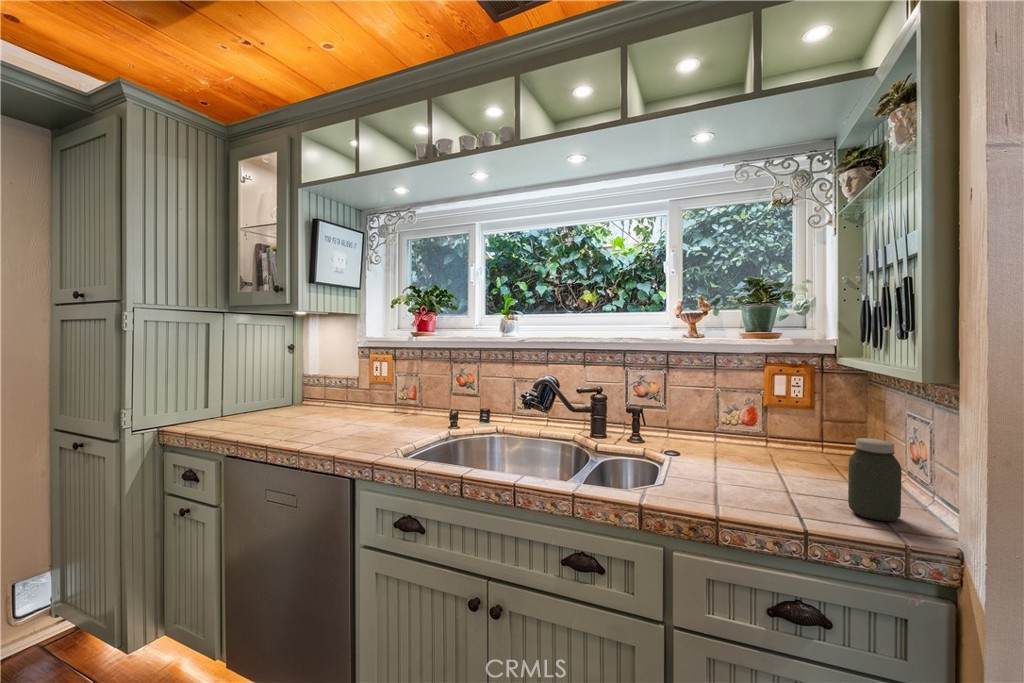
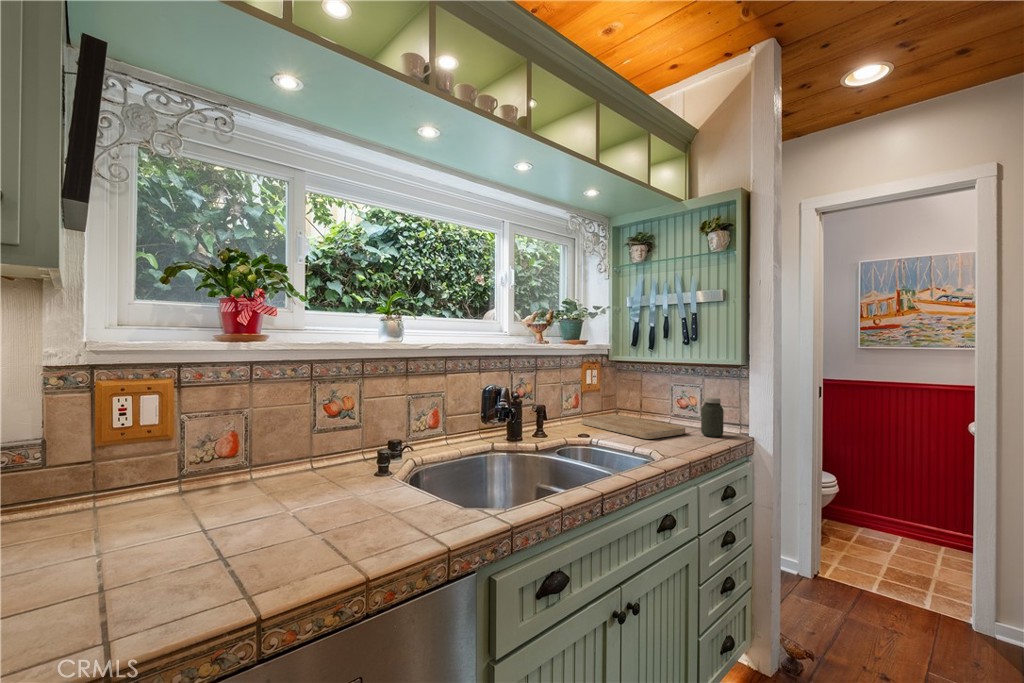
cutting board: none [719,439,834,495] -> present [581,415,685,439]

